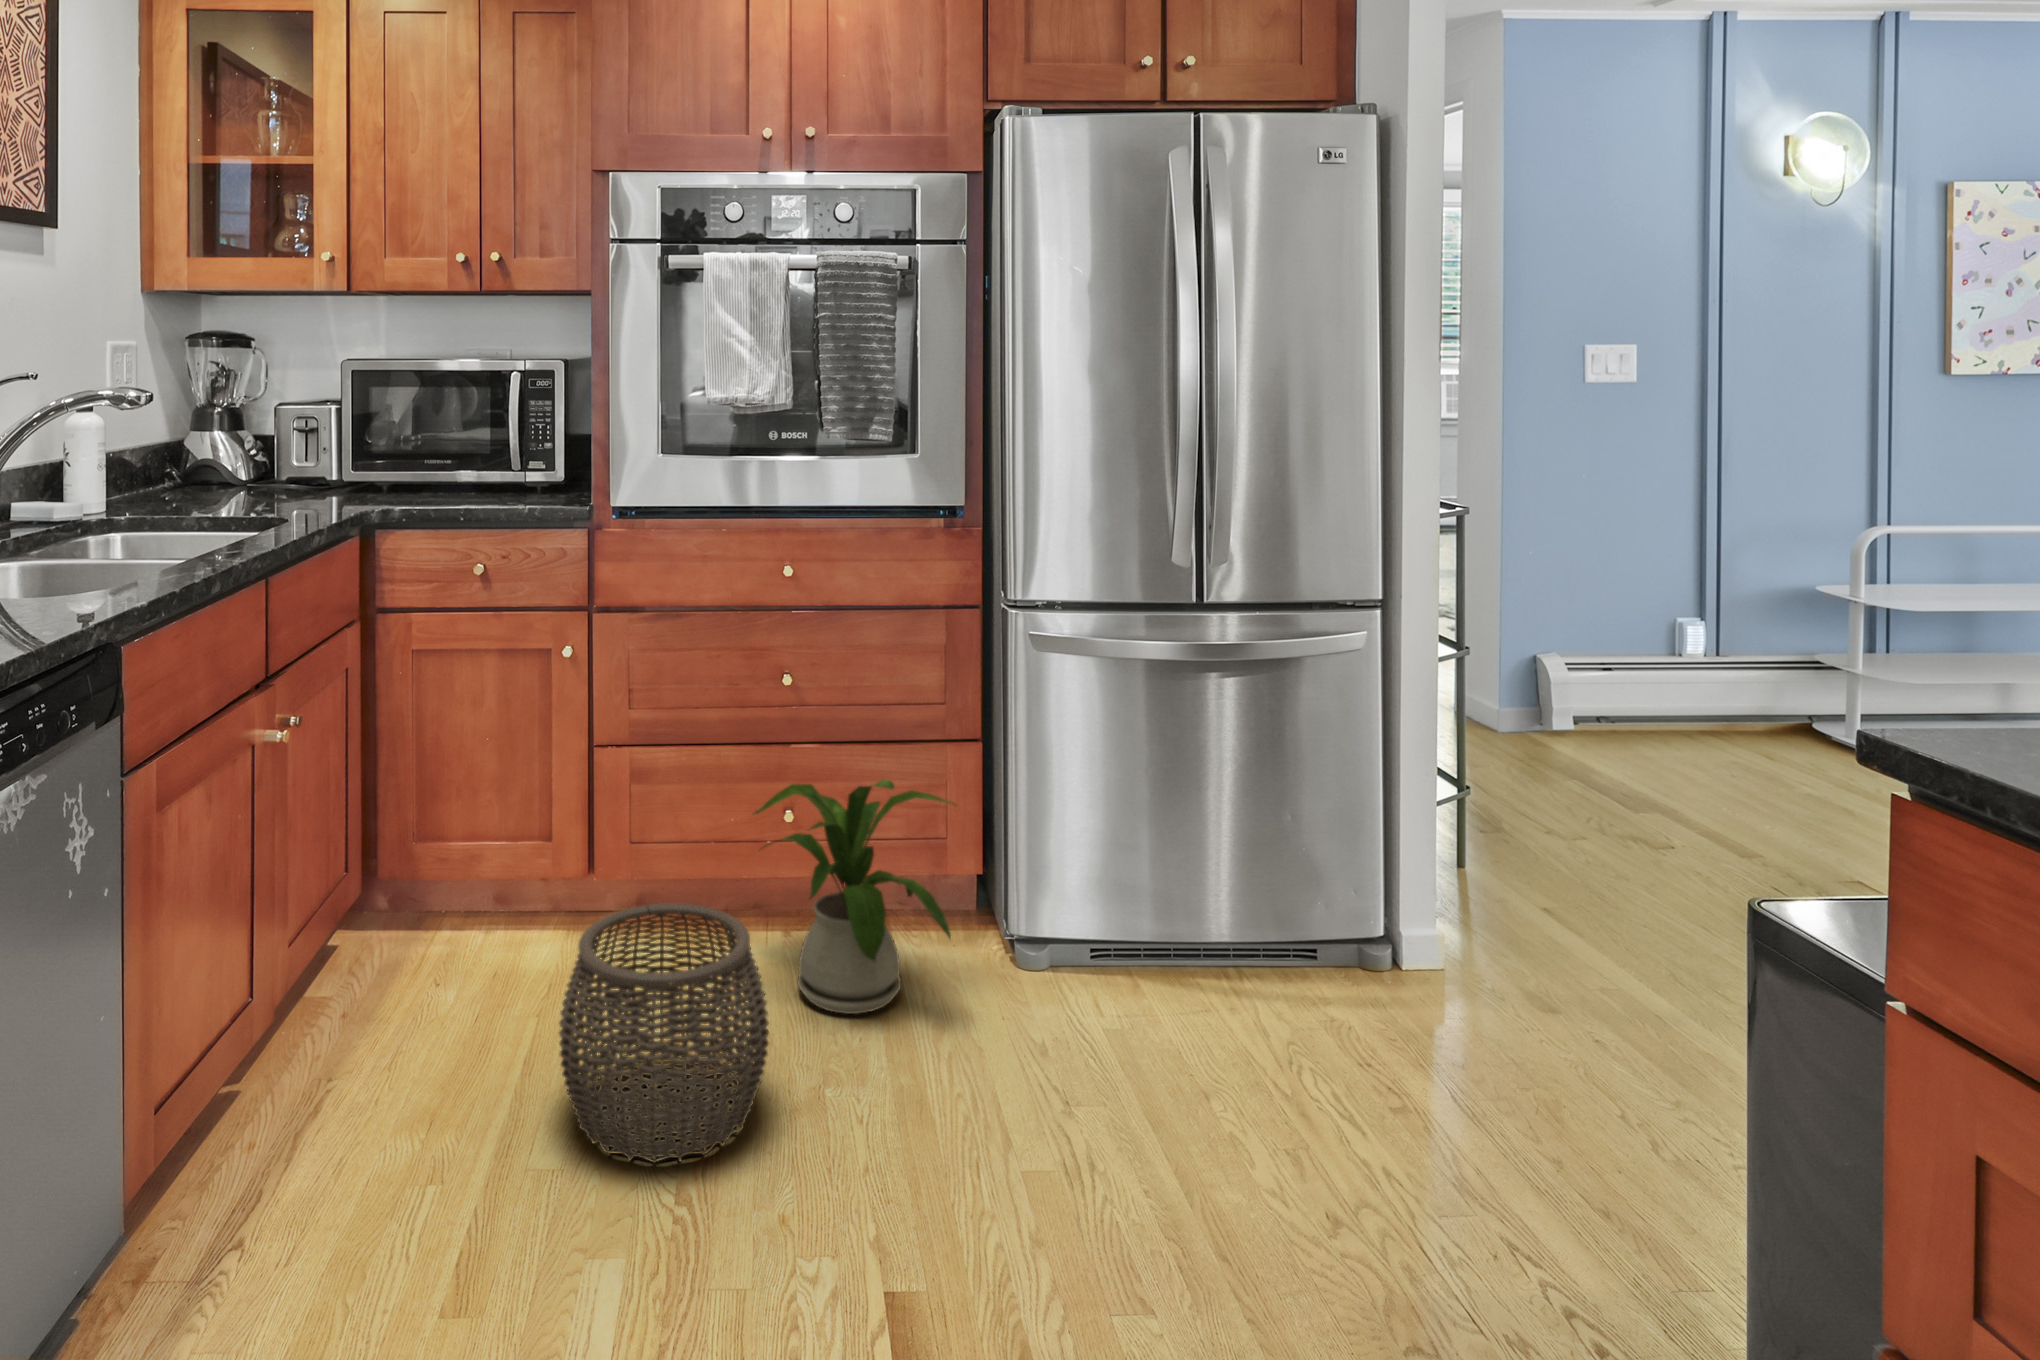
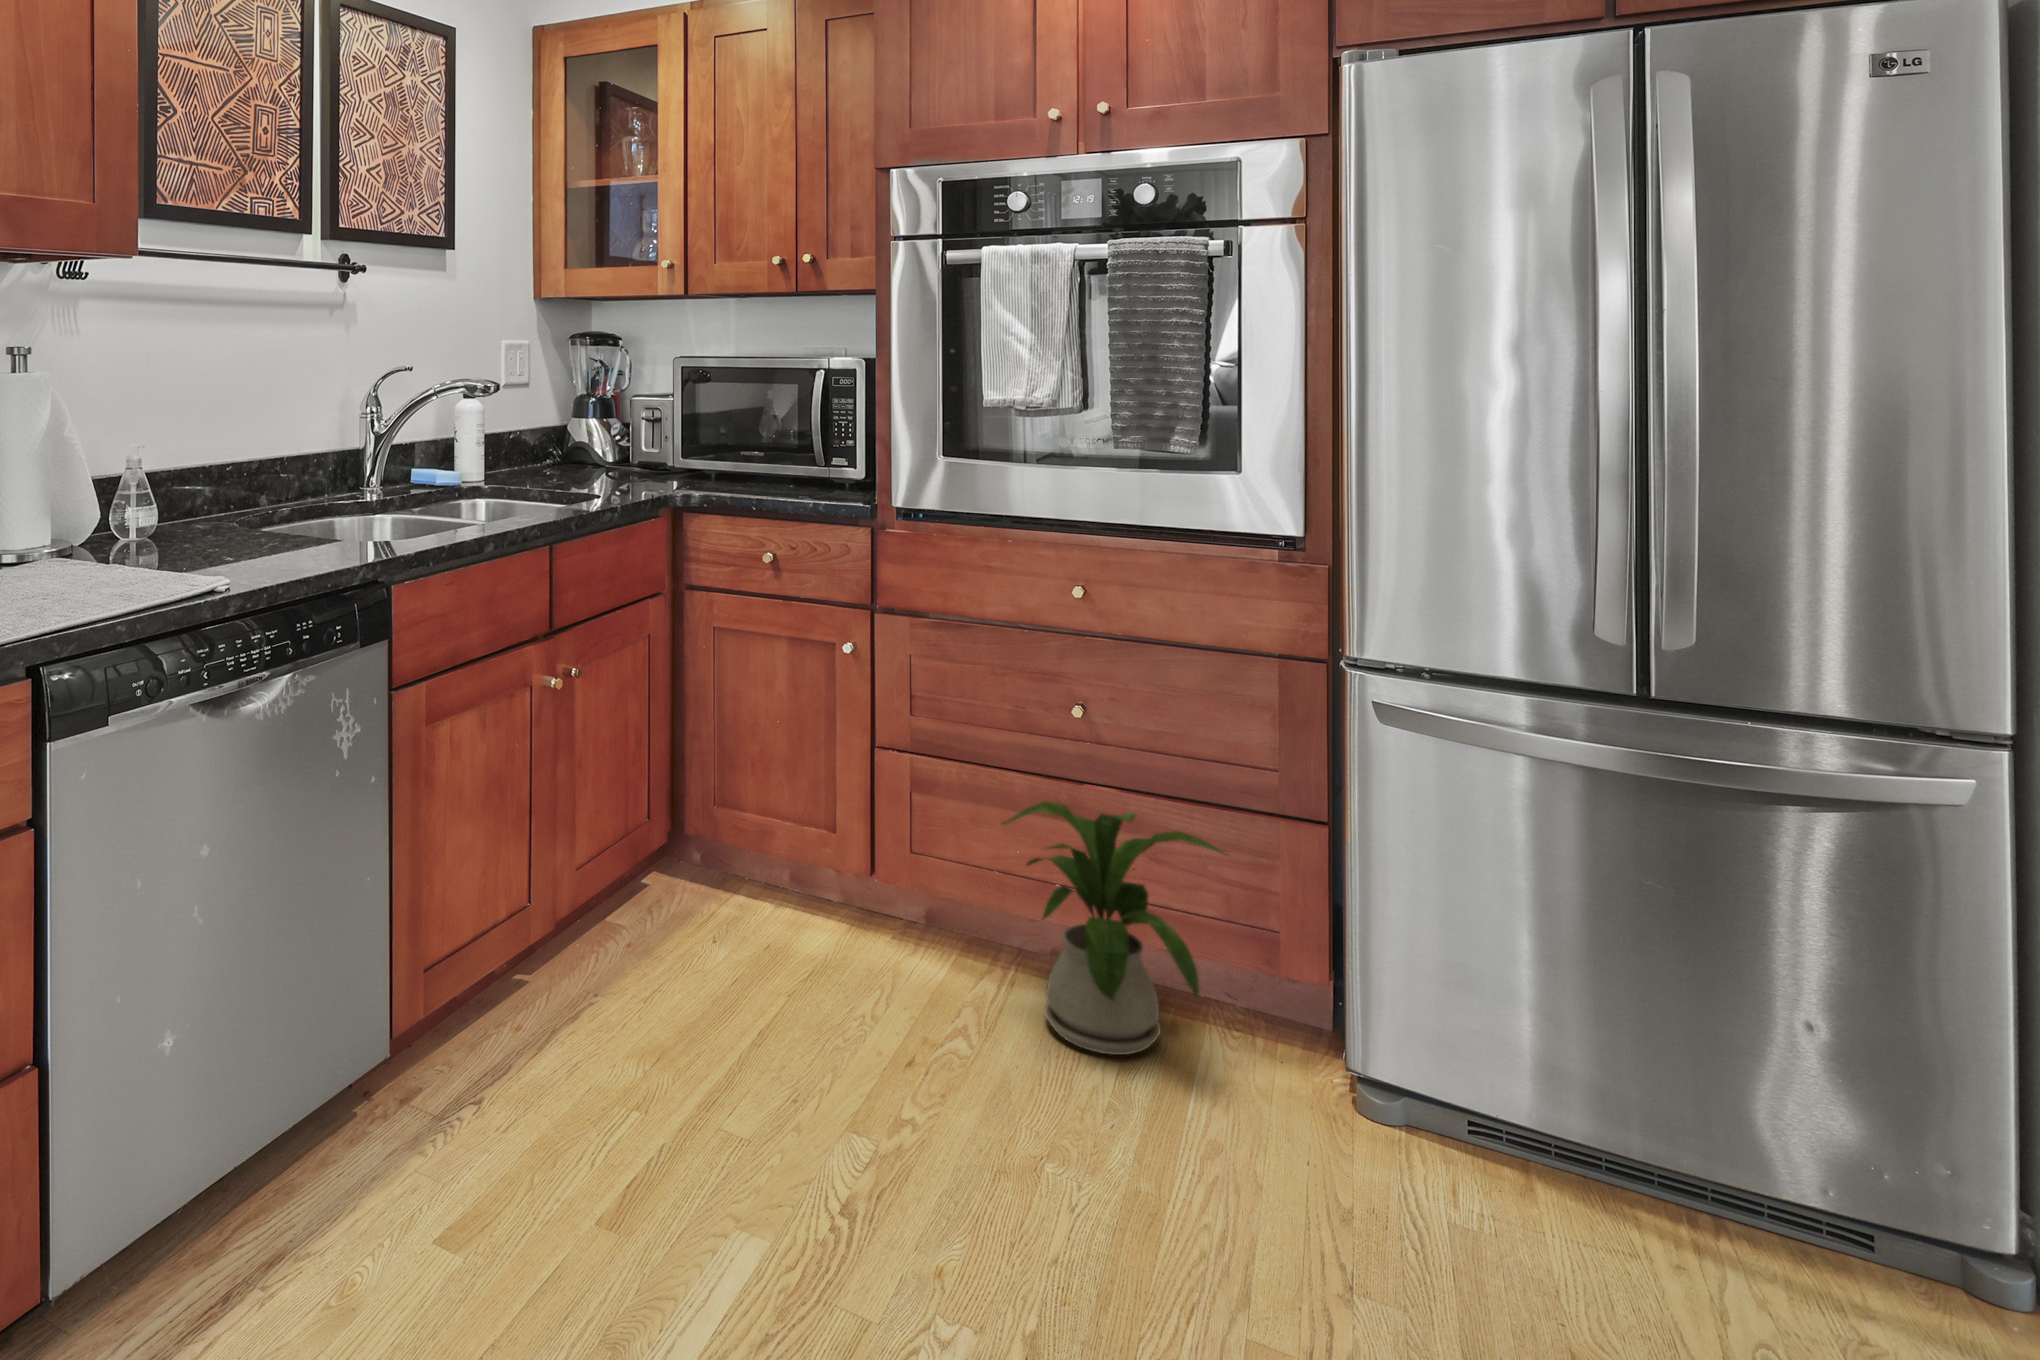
woven basket: present [558,903,769,1163] -> none [756,886,963,1135]

